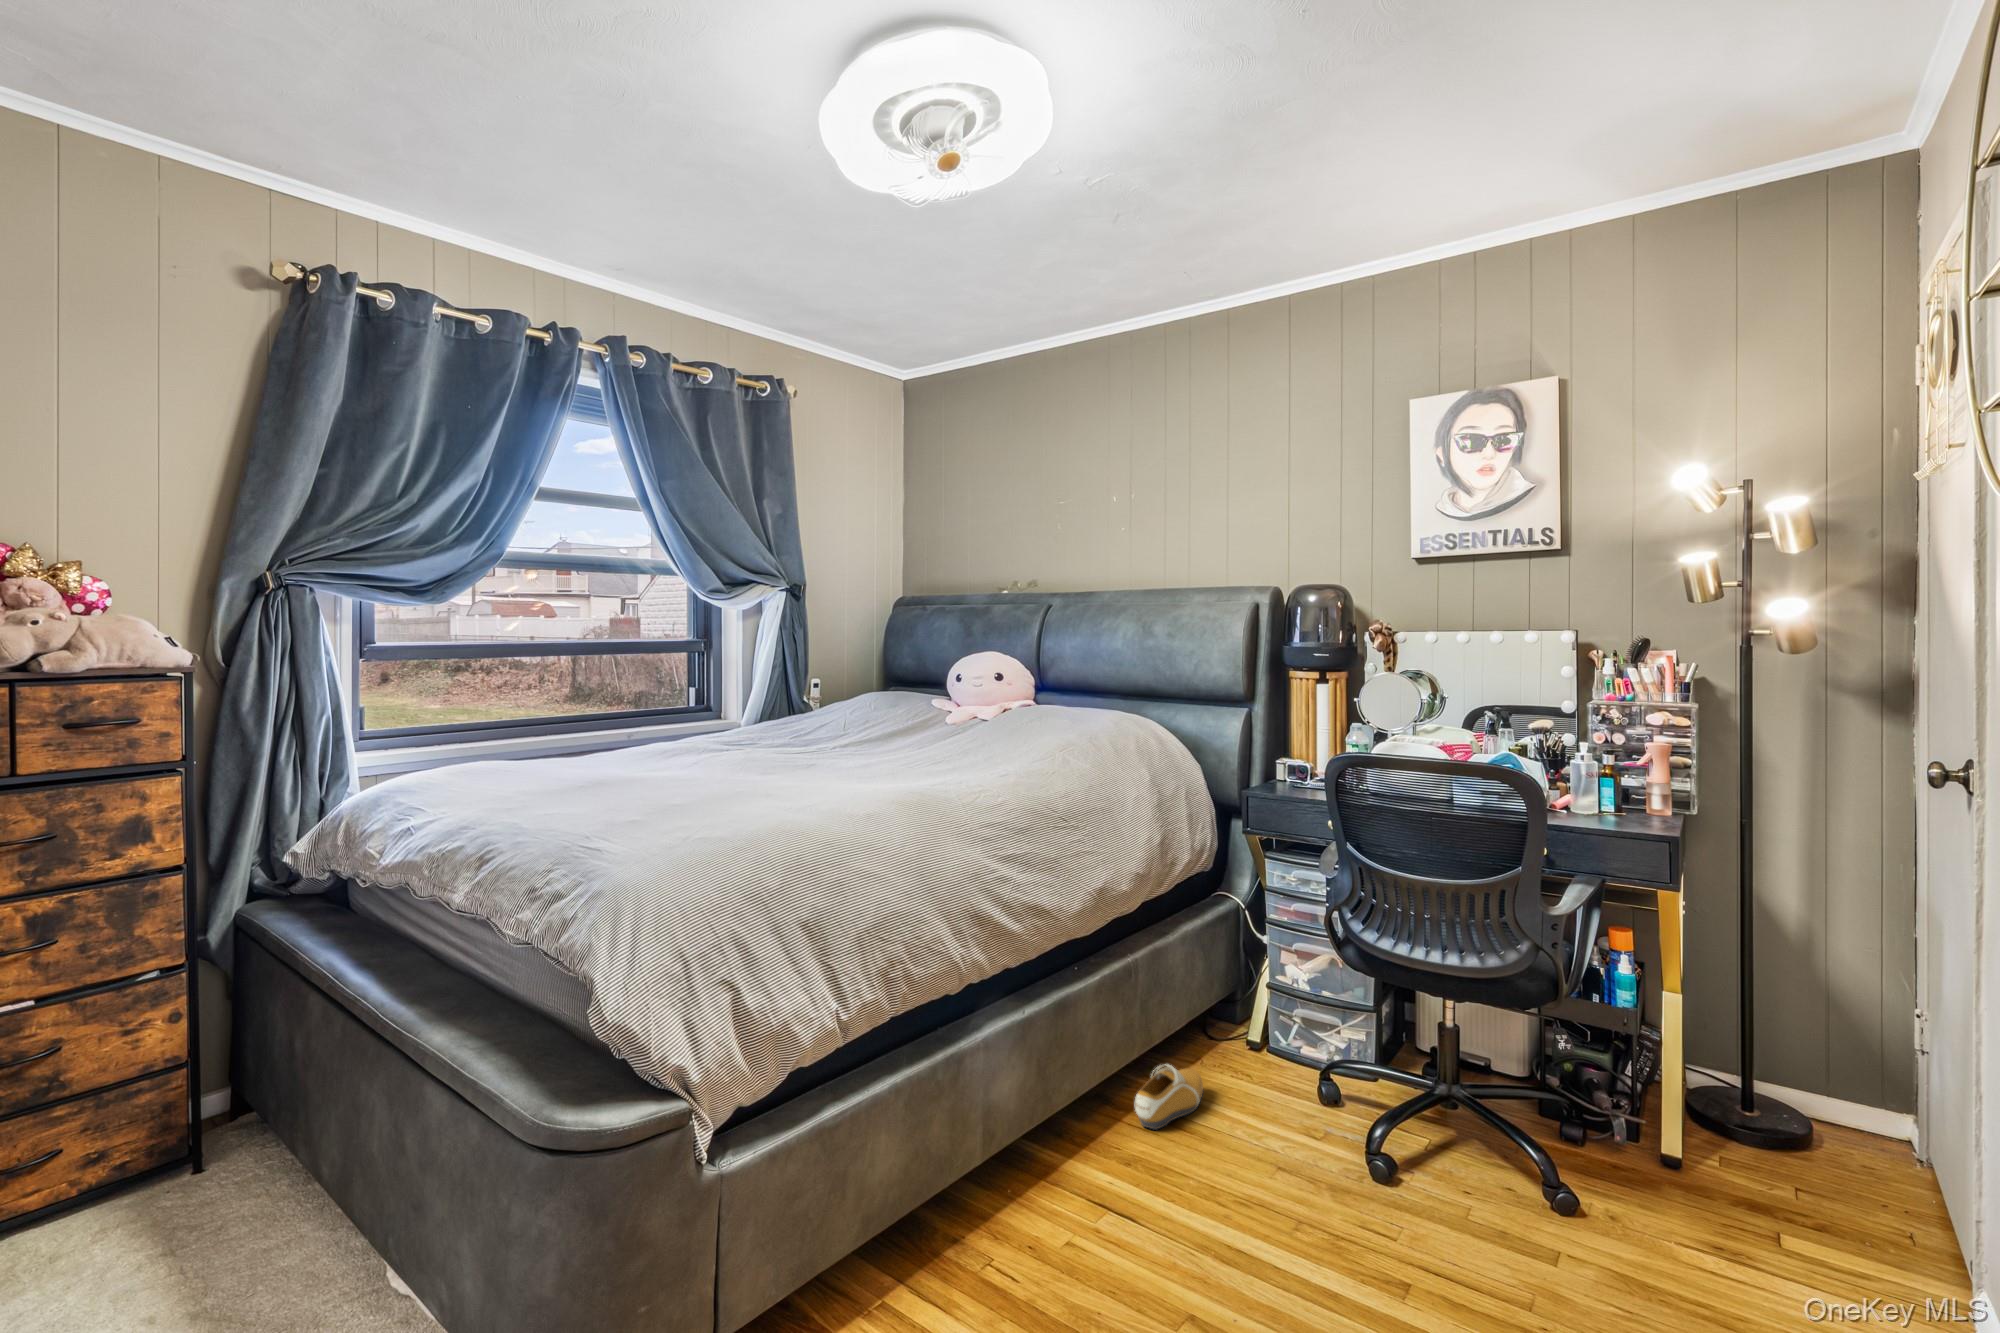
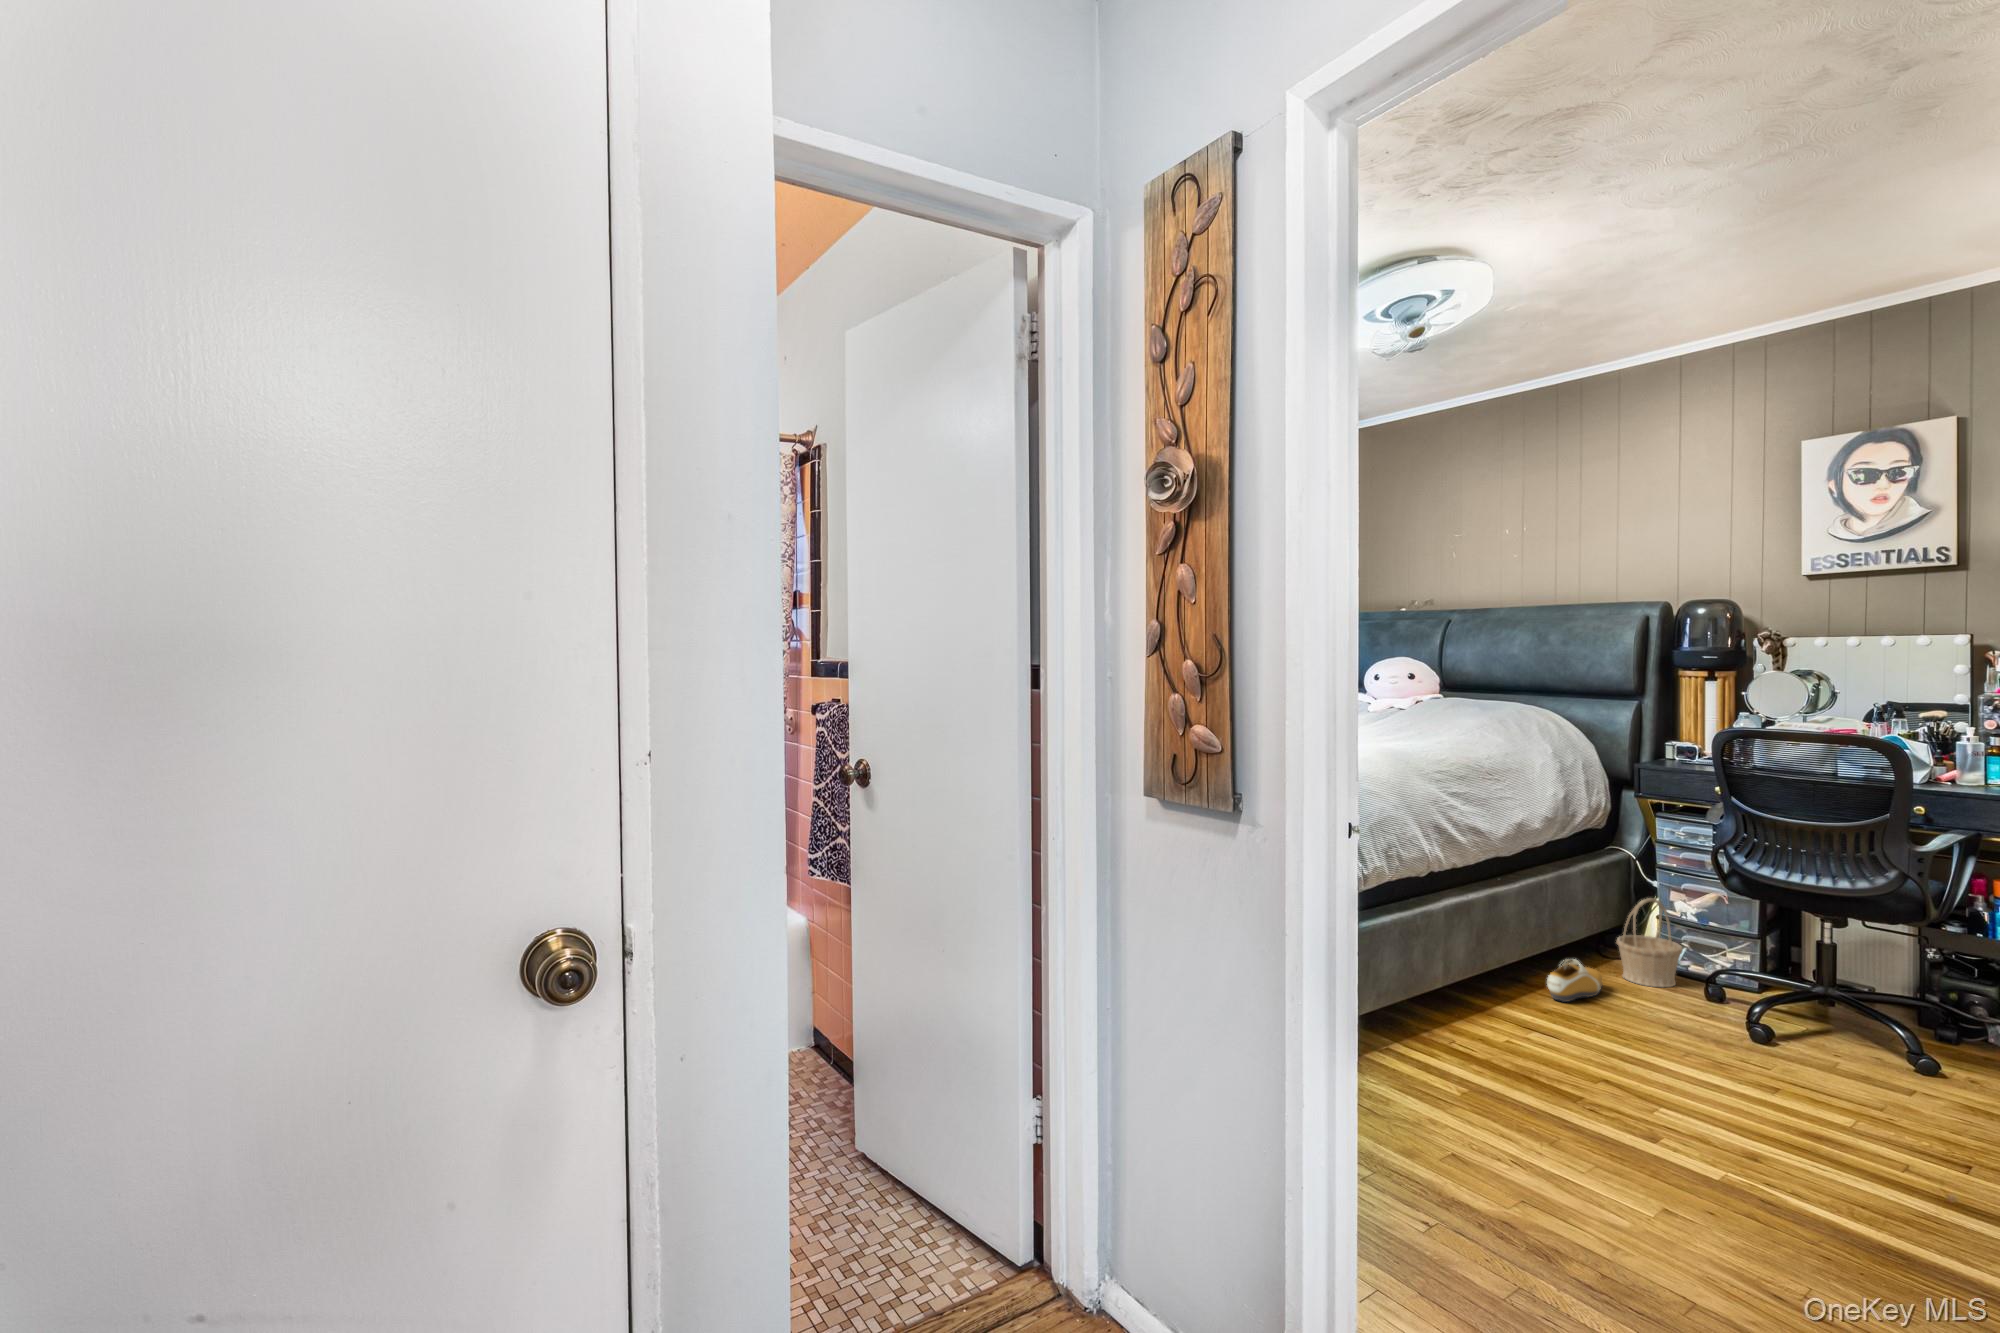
basket: none [1221,966,1294,1083] -> present [1617,898,1683,987]

